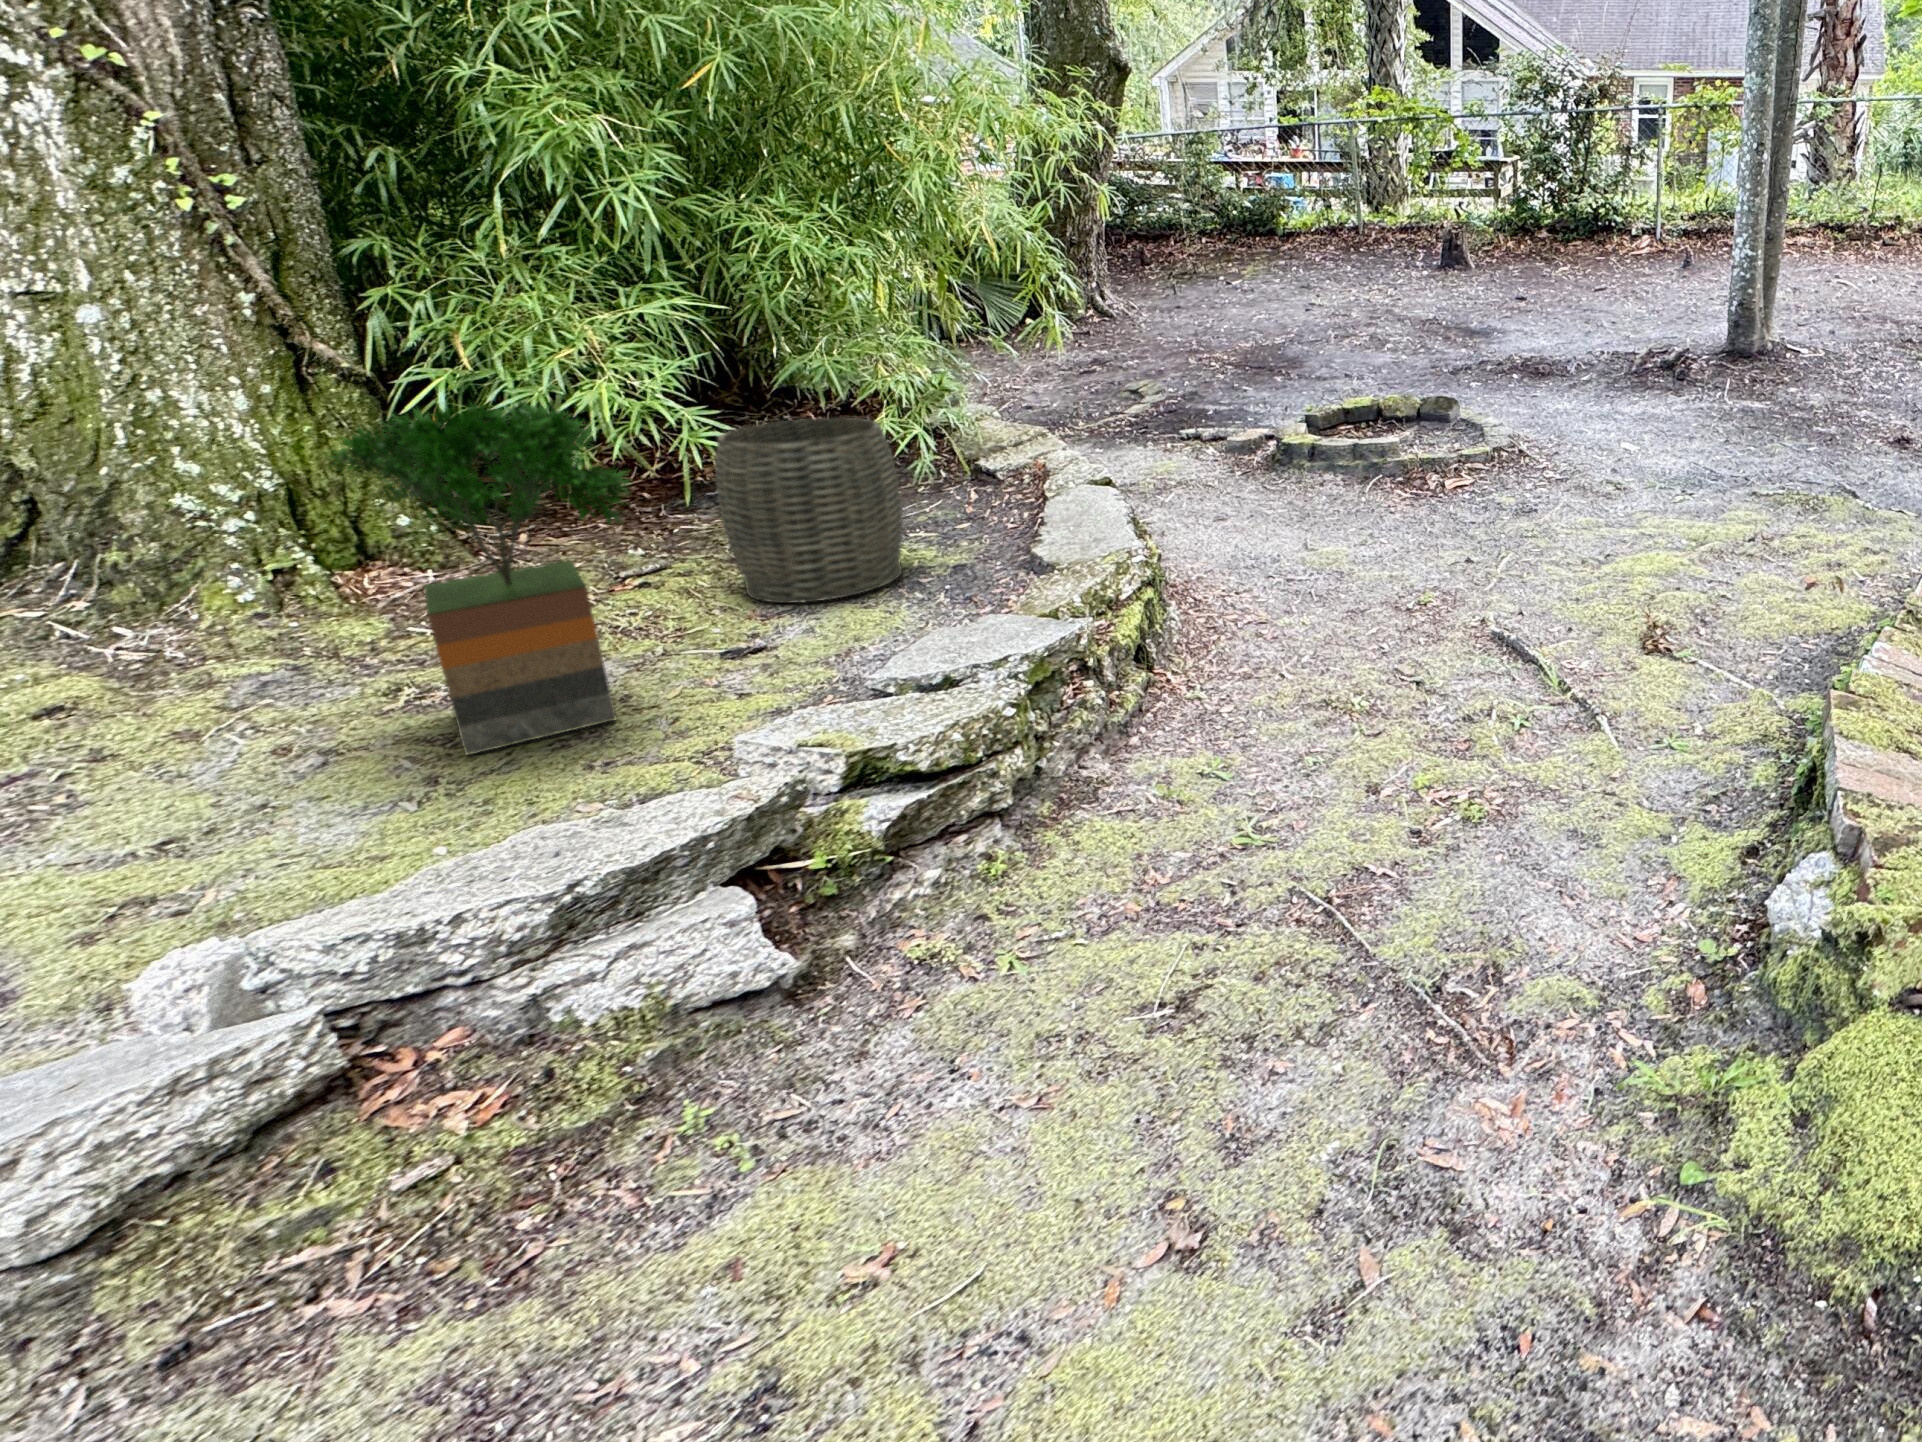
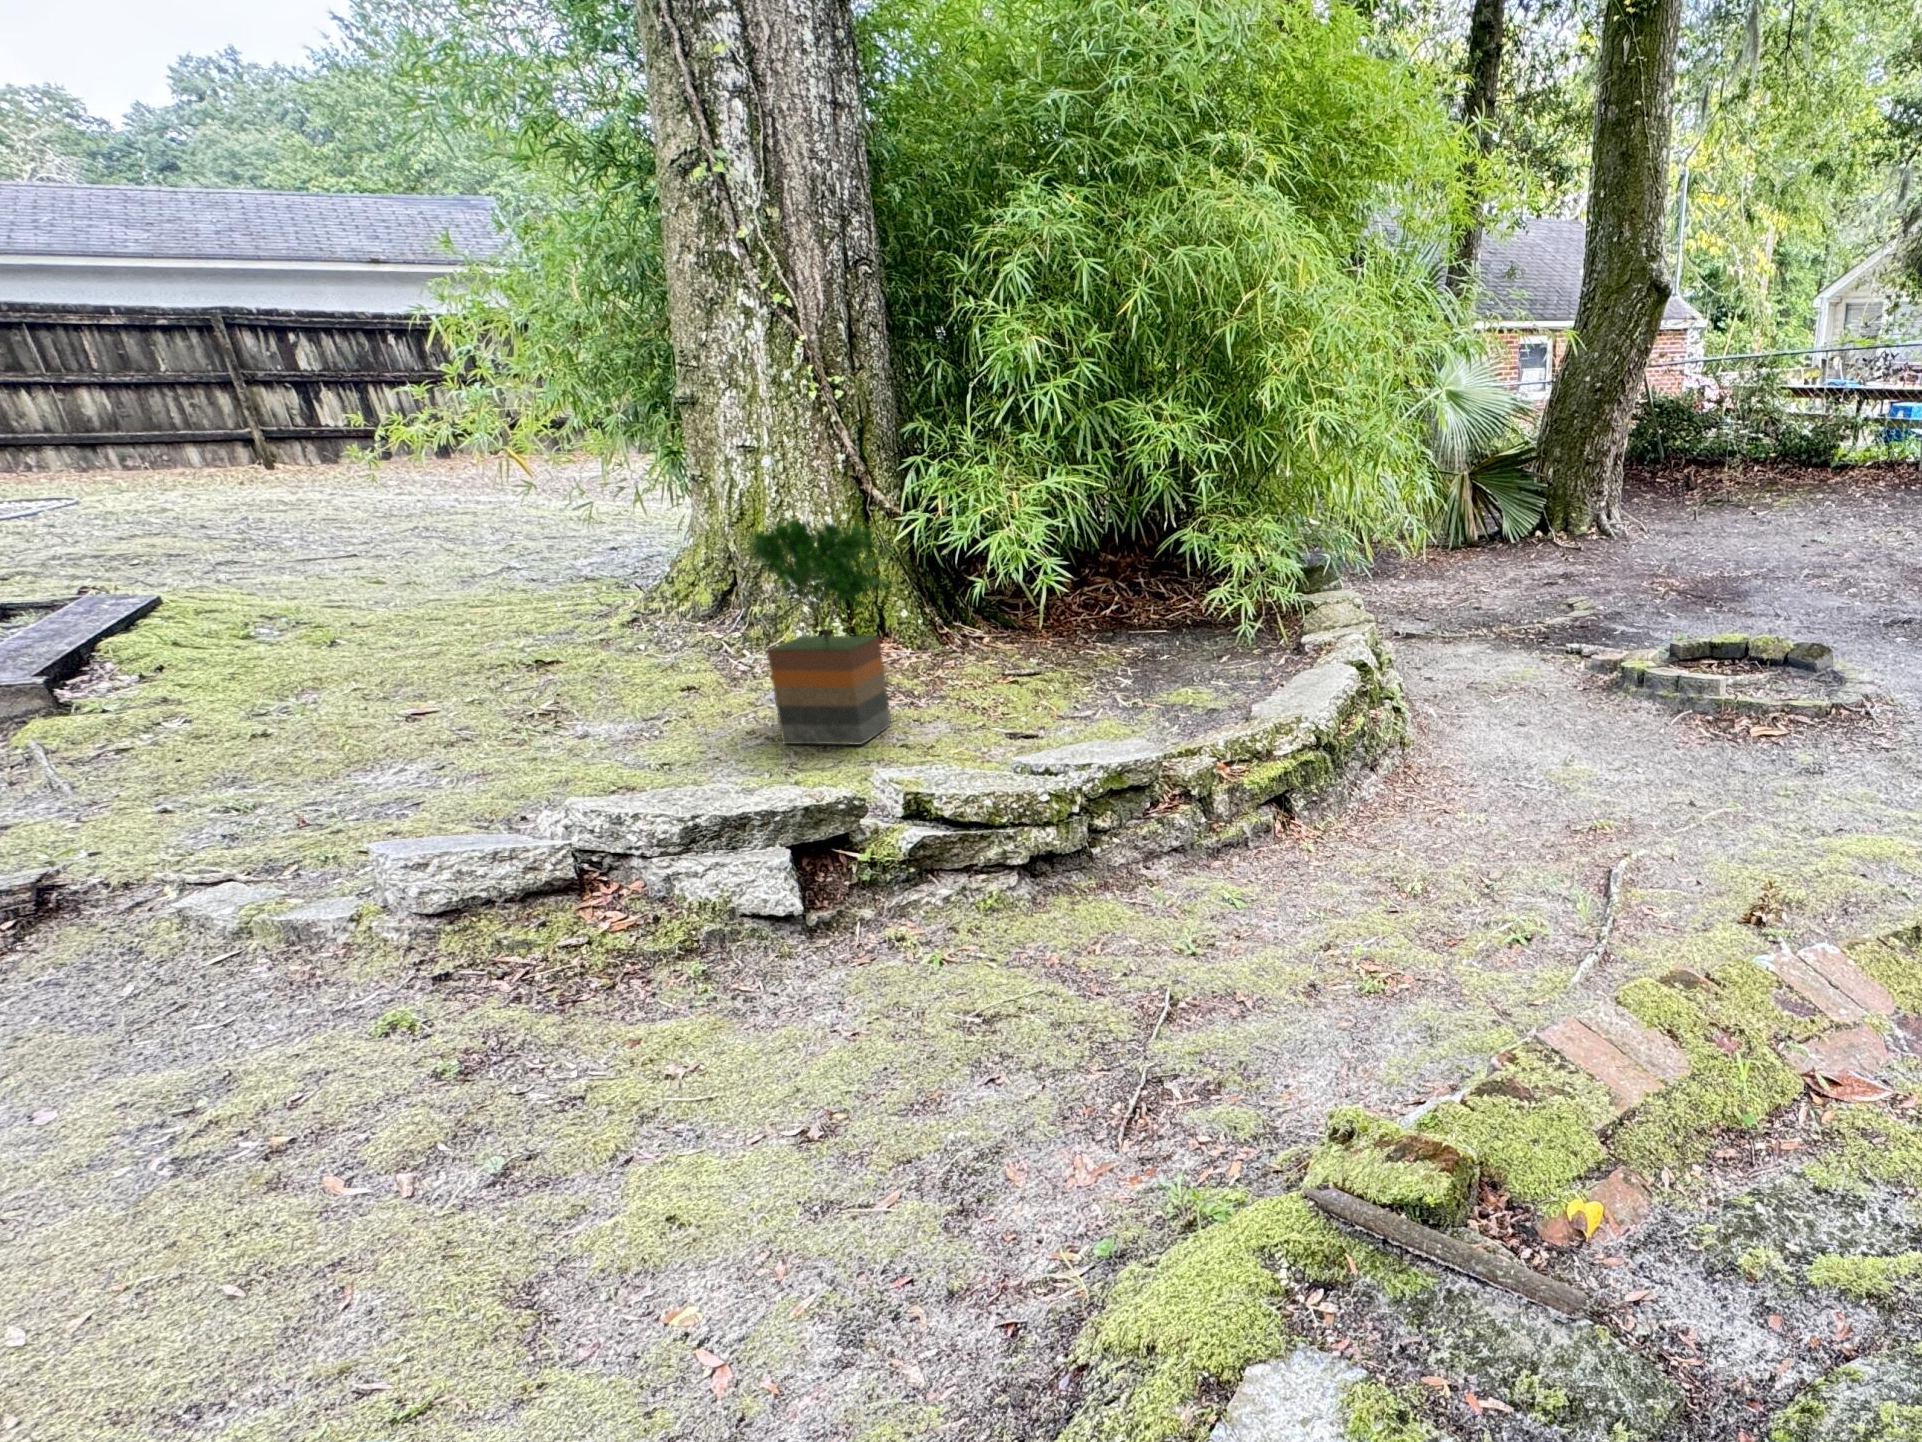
woven basket: present [715,418,903,603] -> none [1024,570,1149,706]

